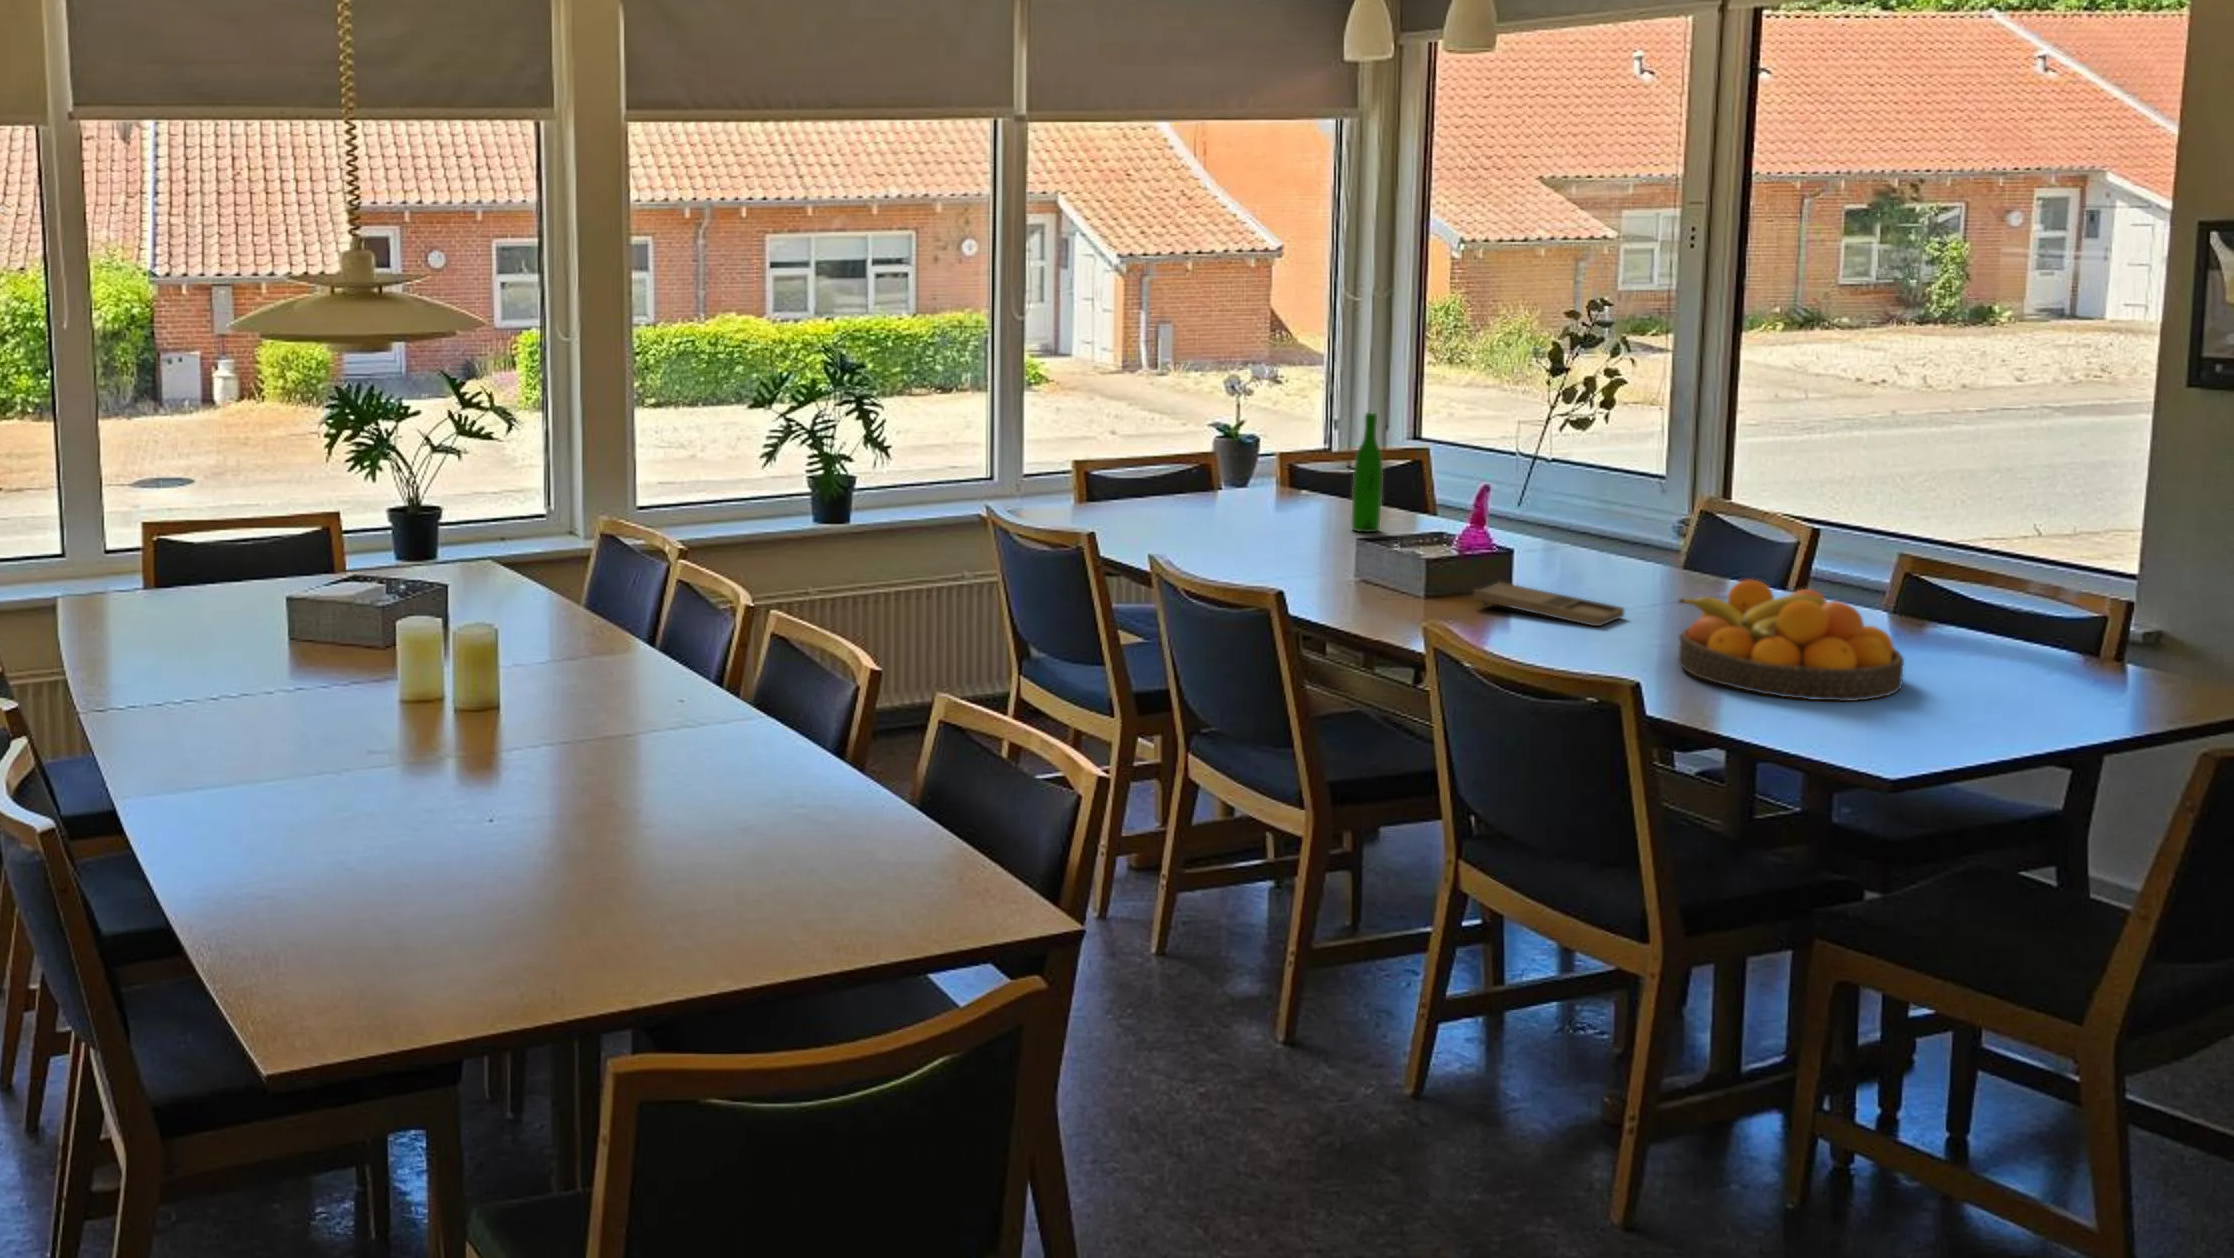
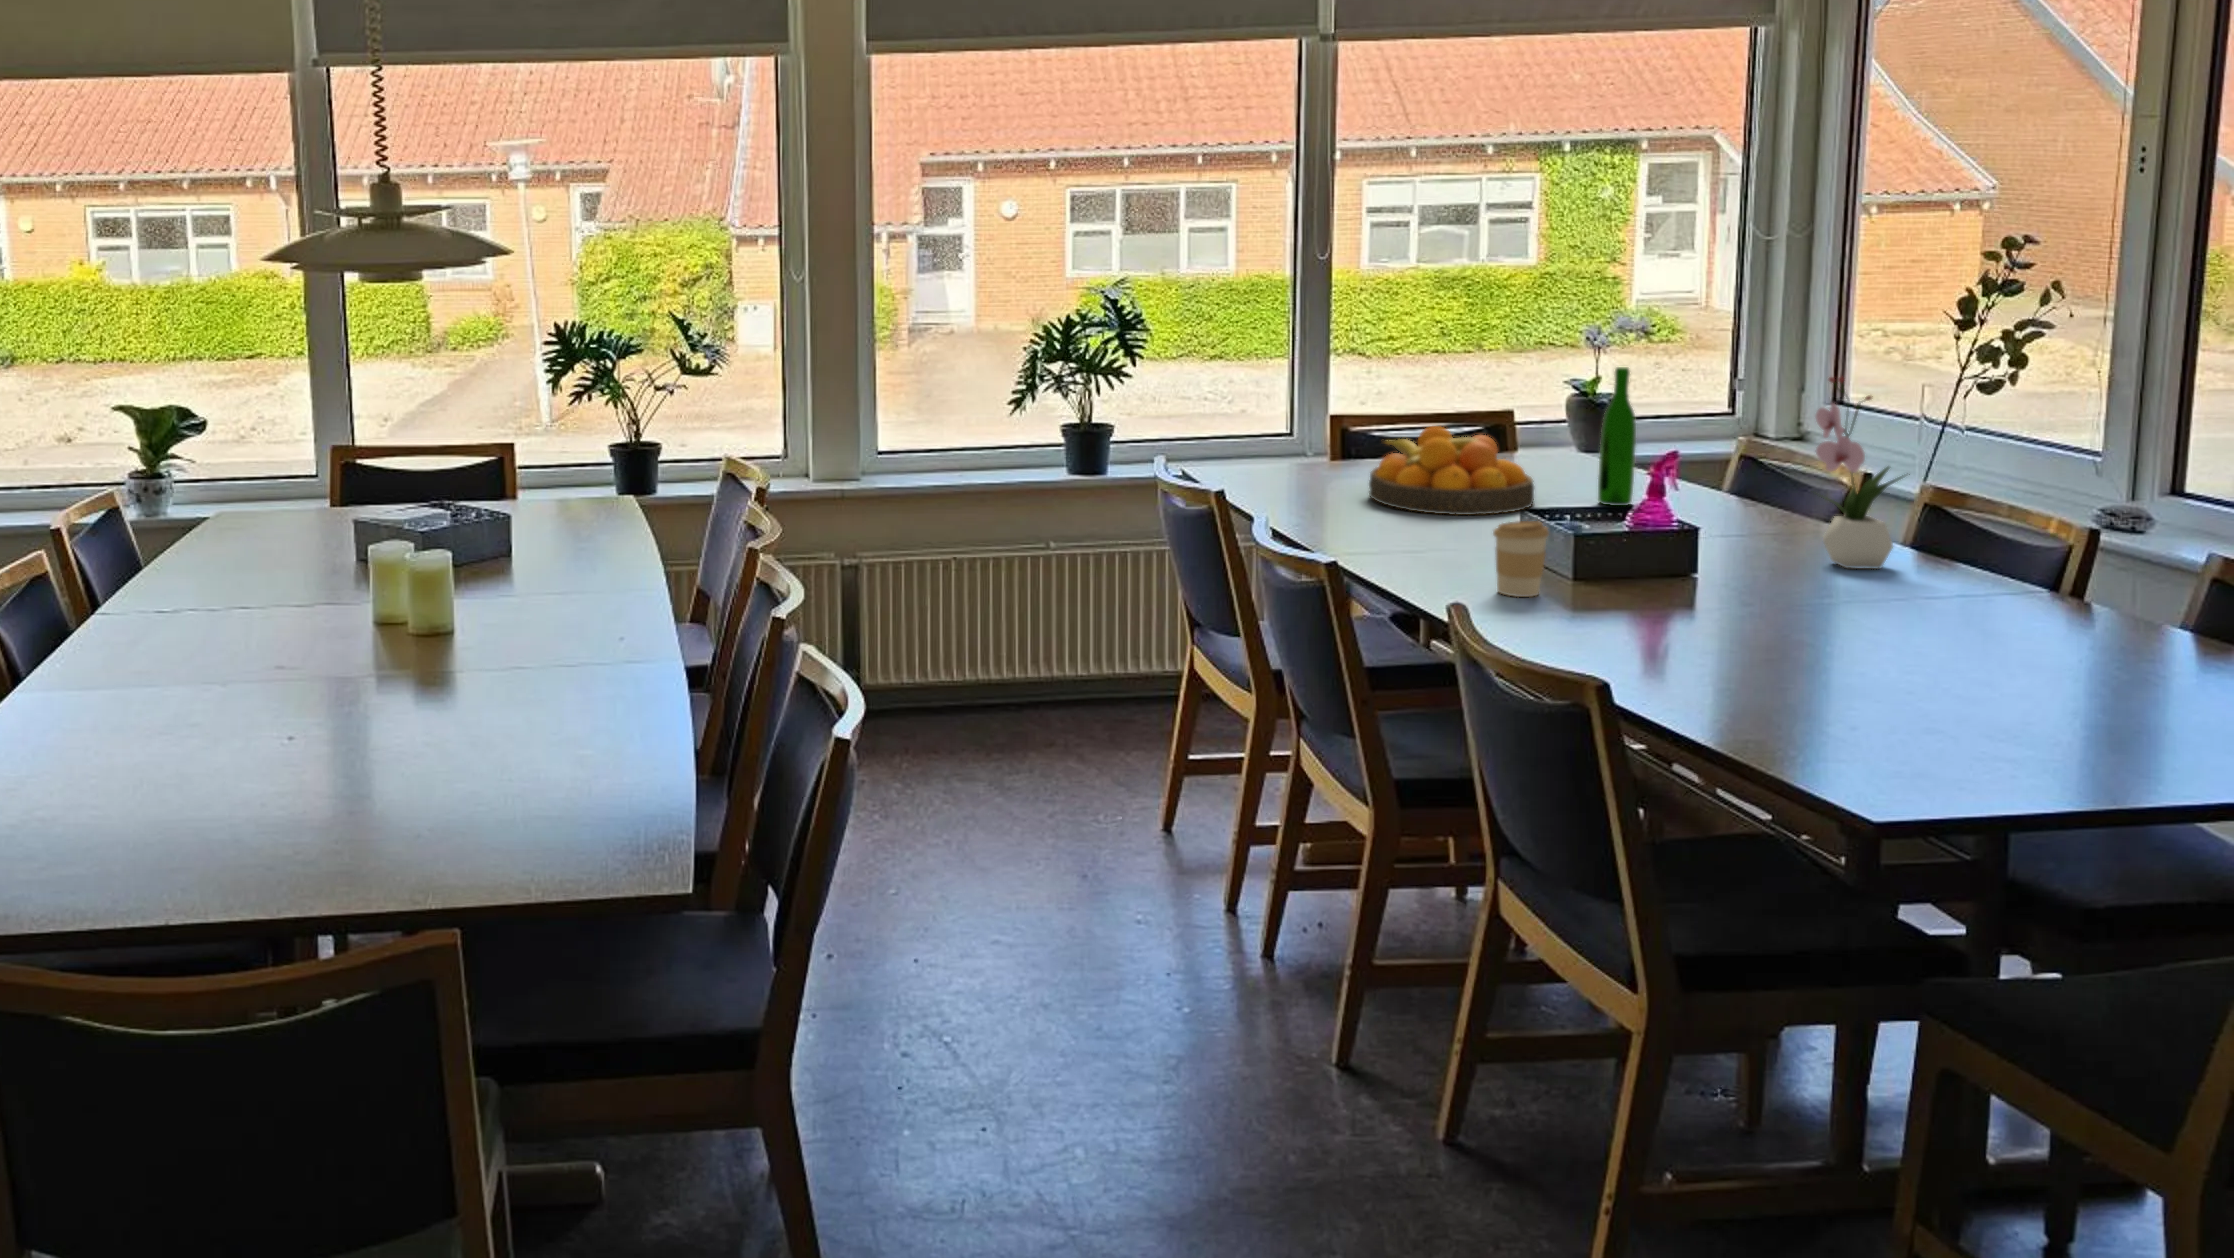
flower arrangement: none [1575,418,1654,577] -> present [1816,377,1910,569]
coffee cup: none [1371,549,1419,615] -> present [1493,521,1549,597]
fruit bowl: present [1679,580,1904,701] -> present [1369,426,1534,515]
tray: present [1473,582,1624,626] -> none [1624,565,1801,623]

